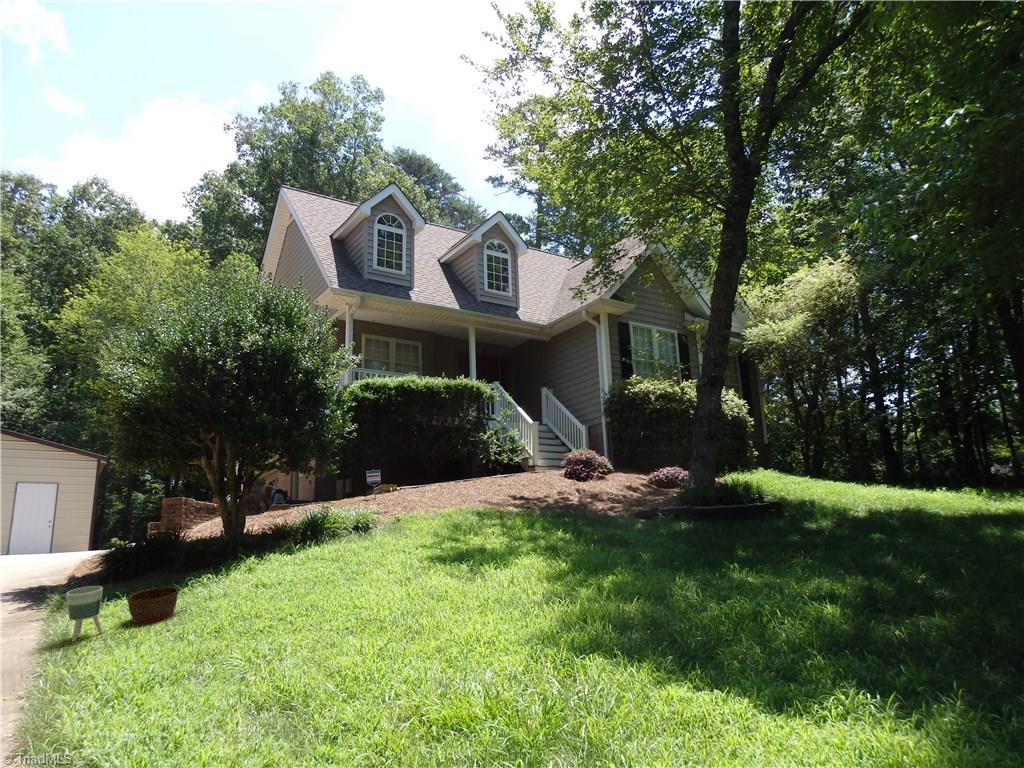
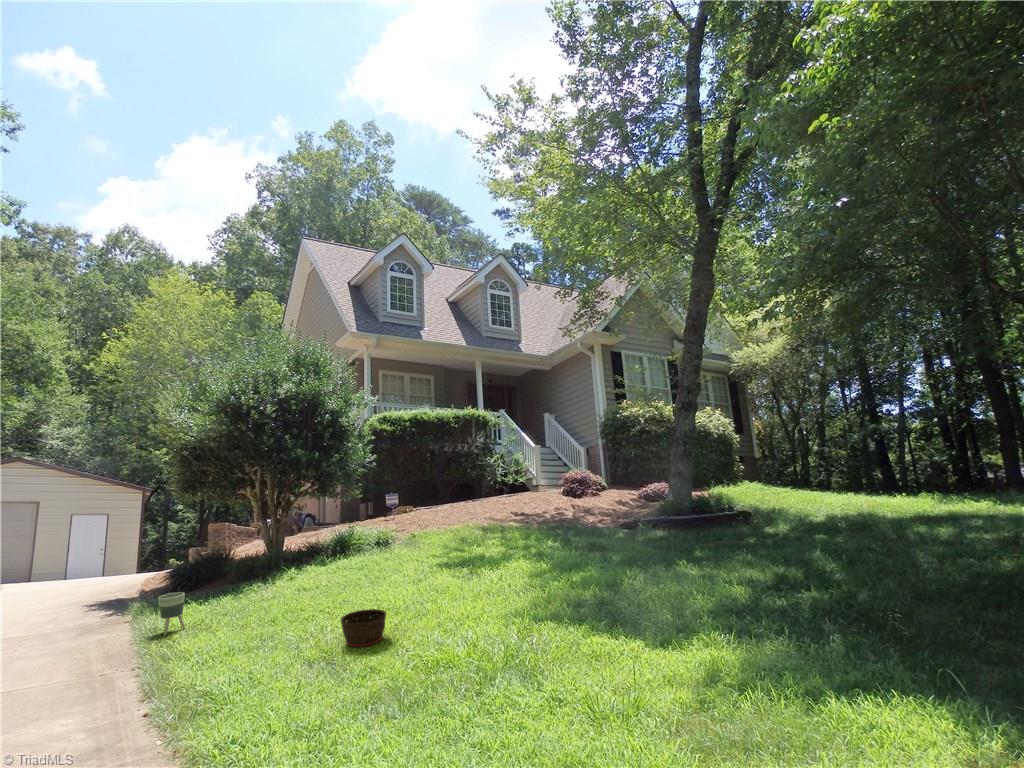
basket: present [127,586,179,623] -> present [341,609,386,647]

